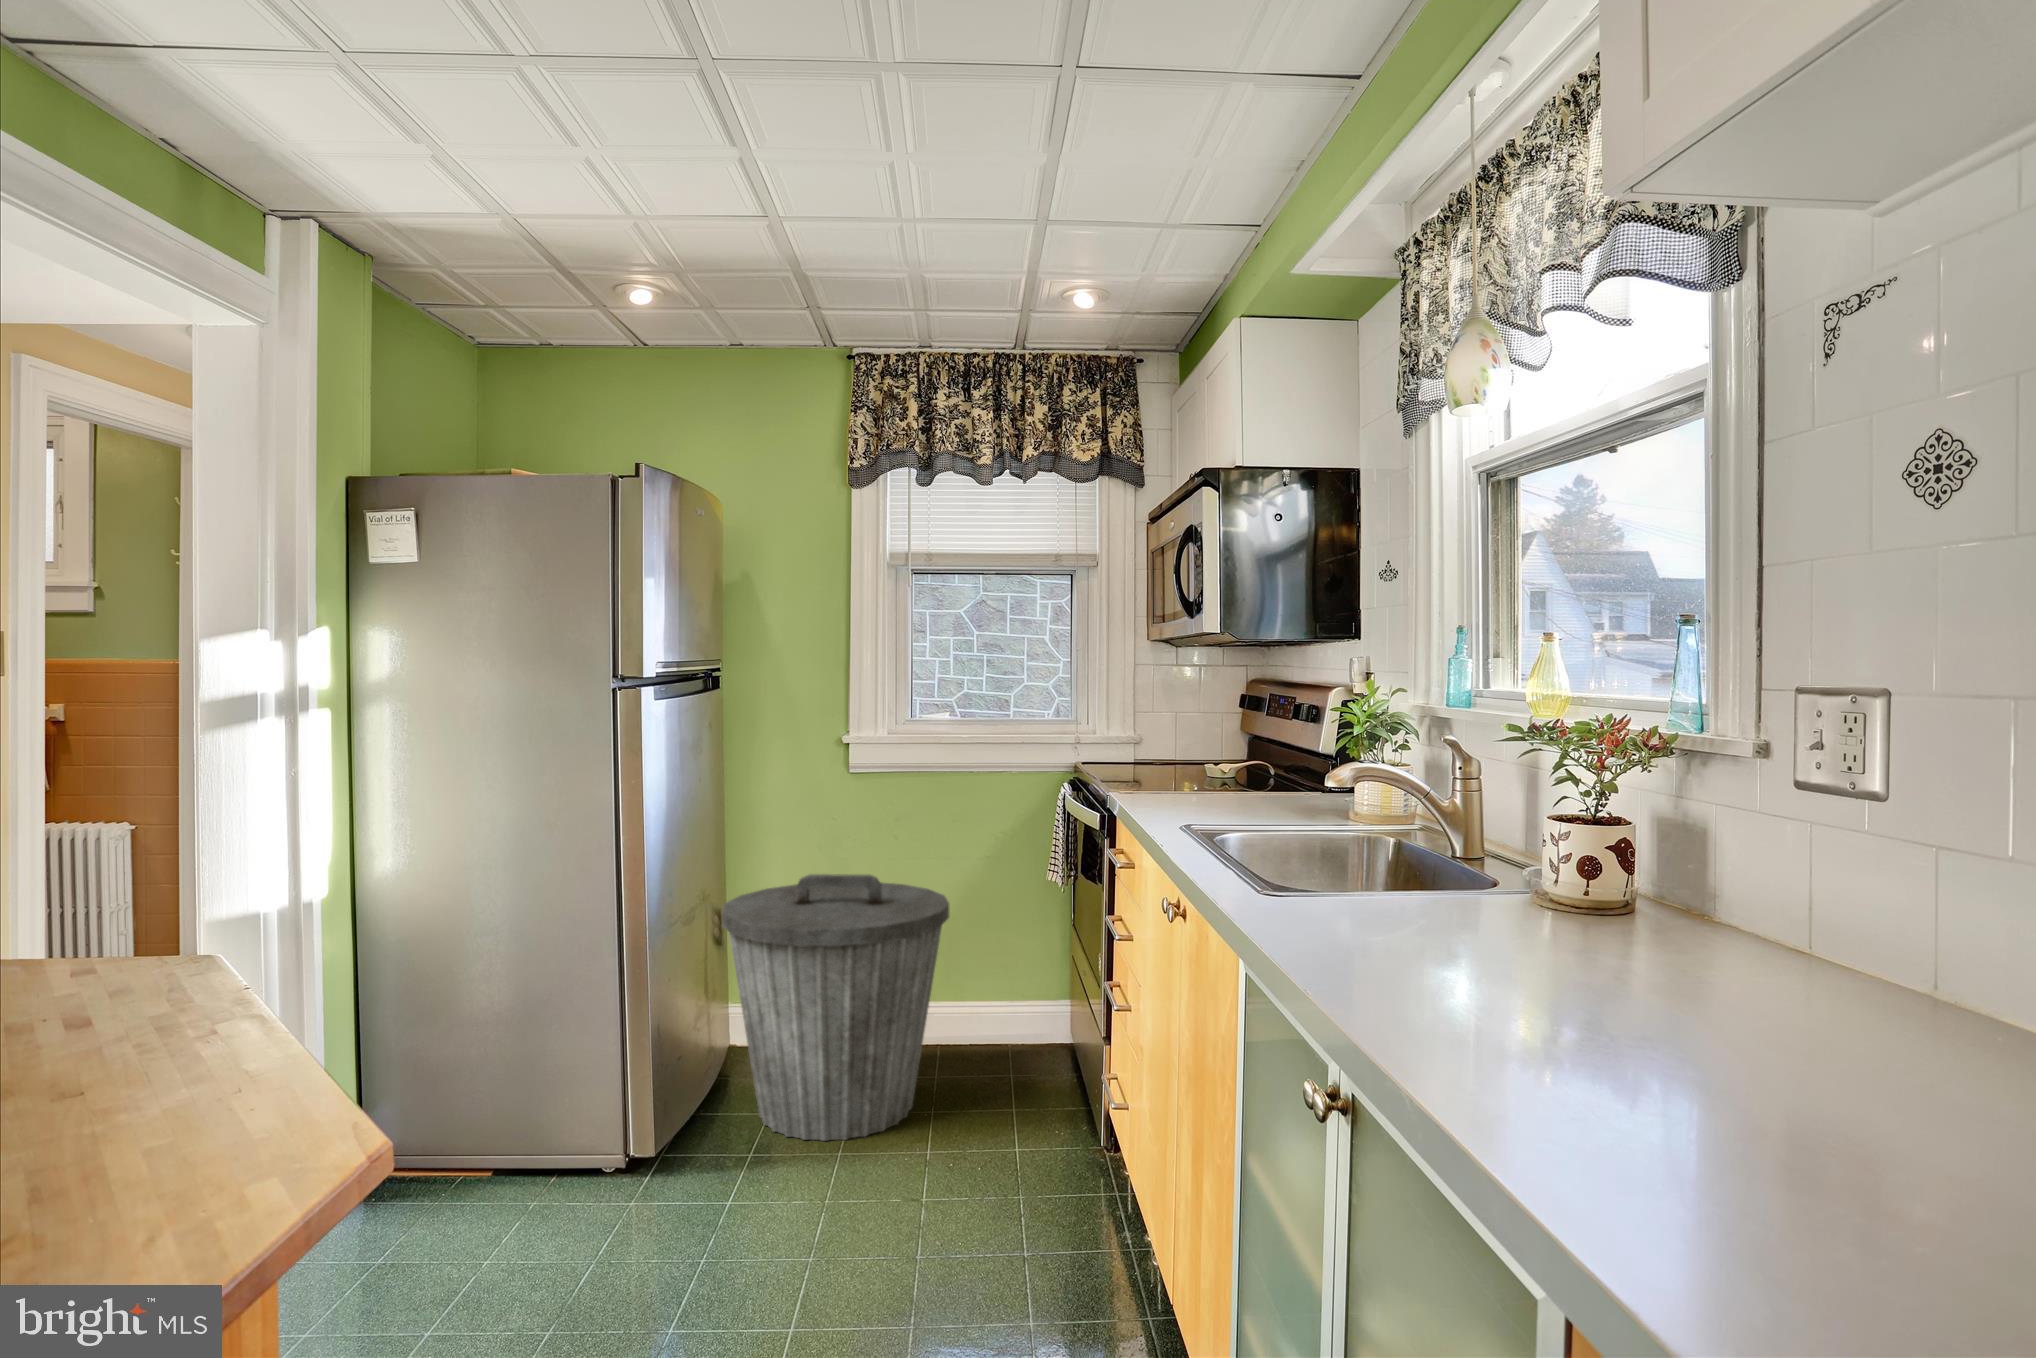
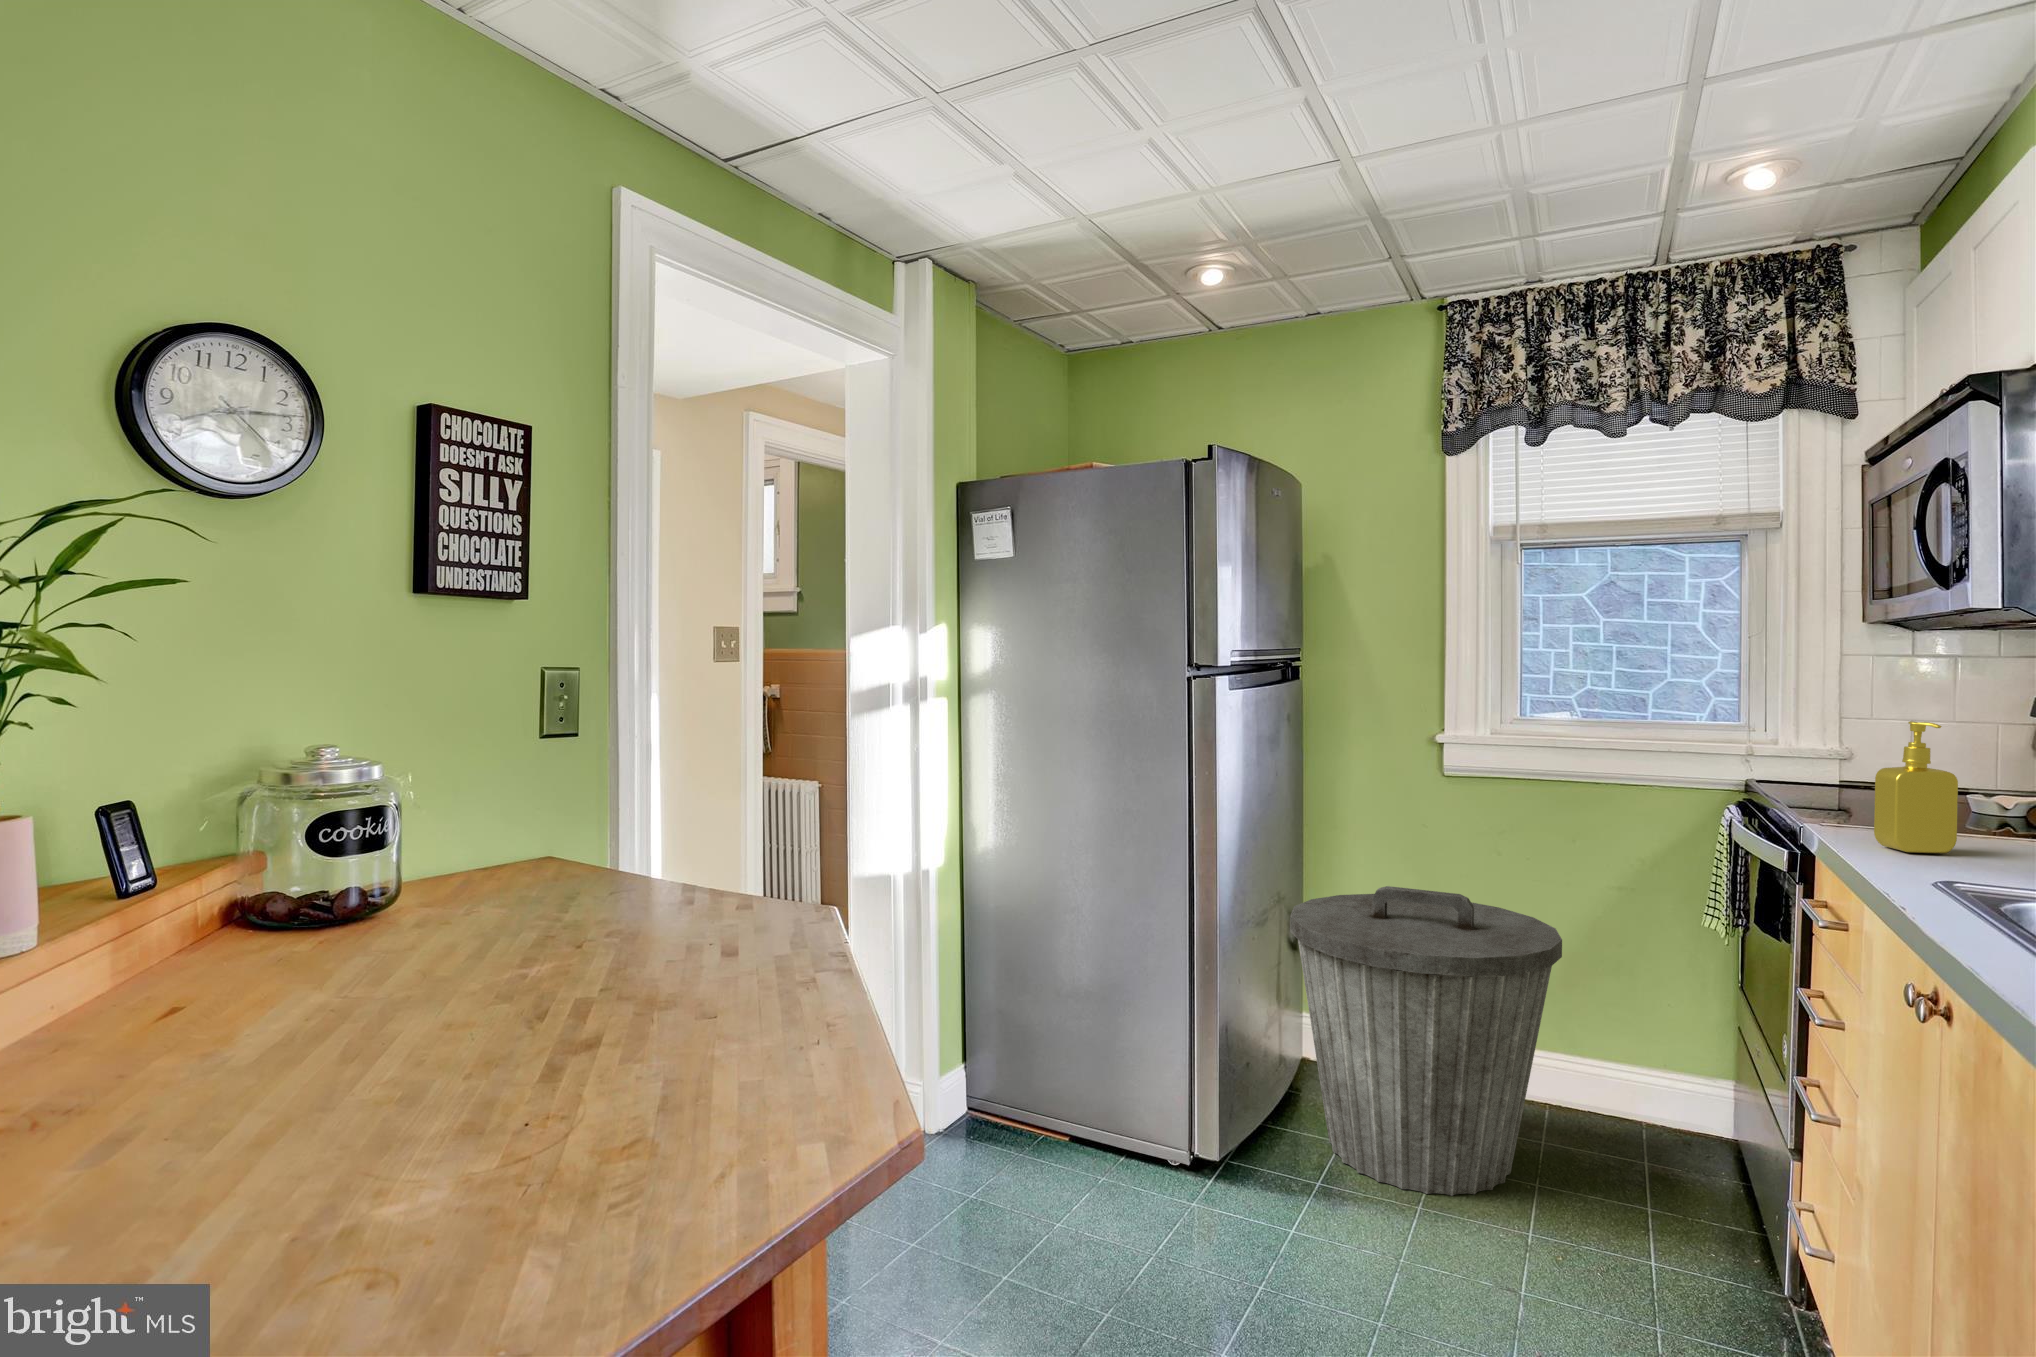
soap dispenser: none [1146,714,1191,807] -> present [1874,721,1958,853]

